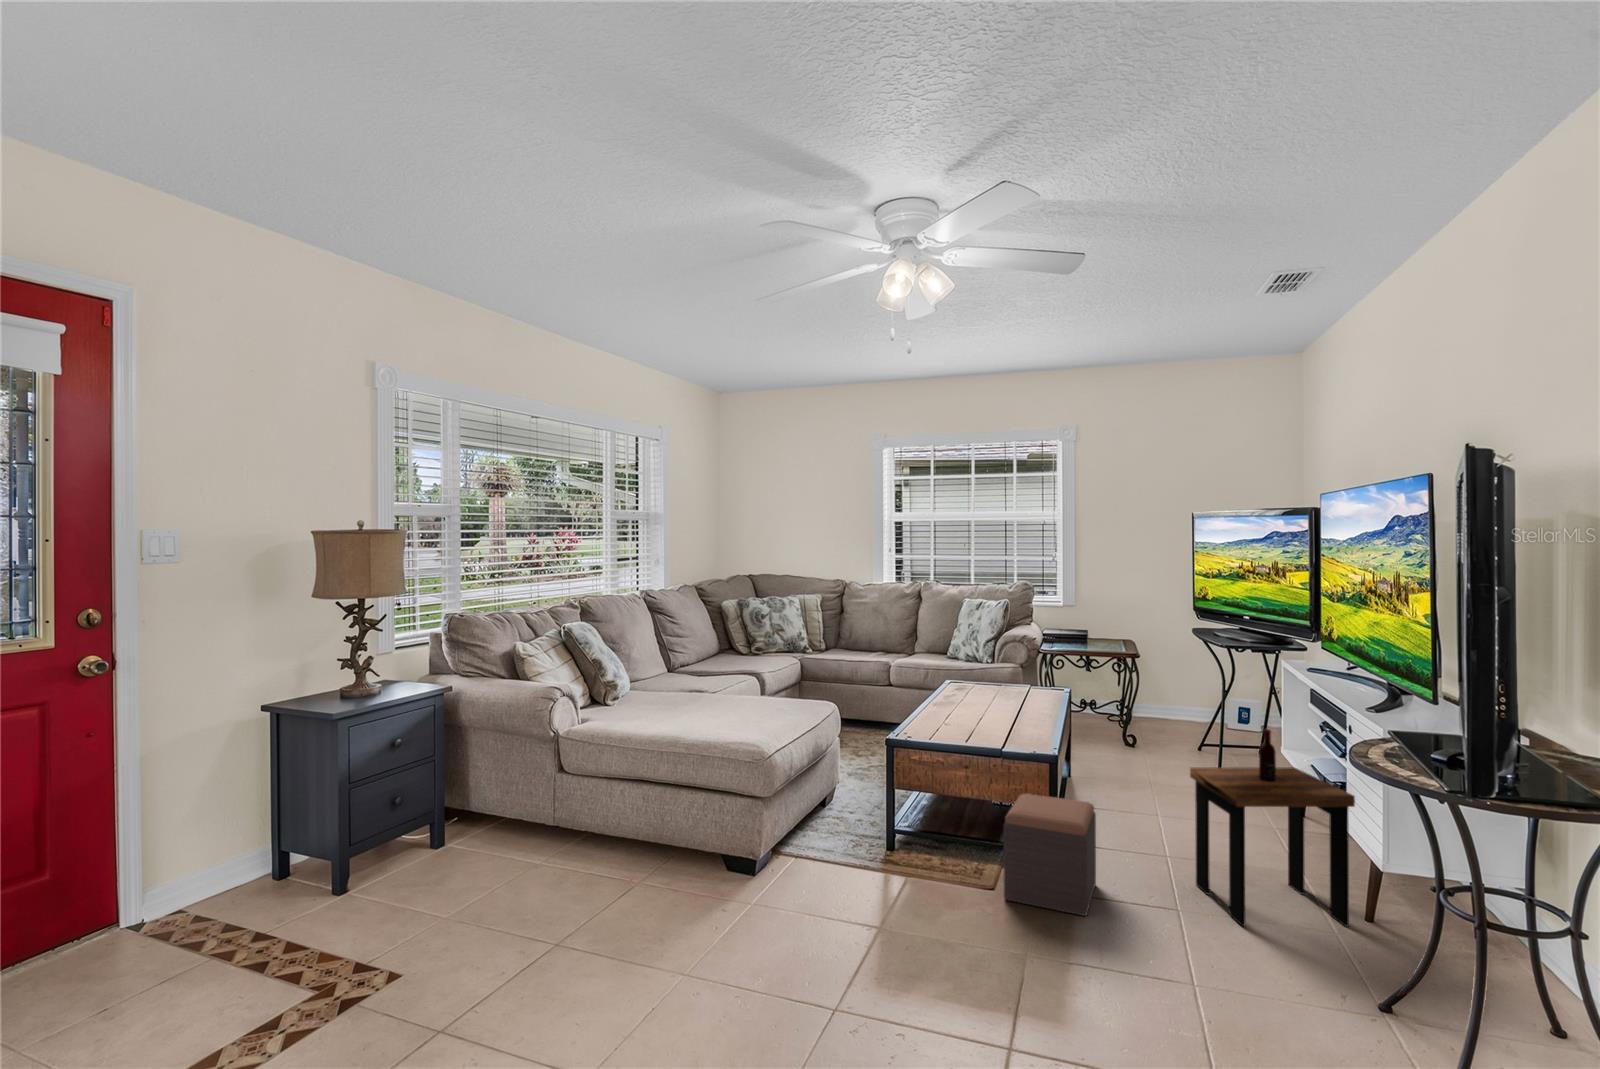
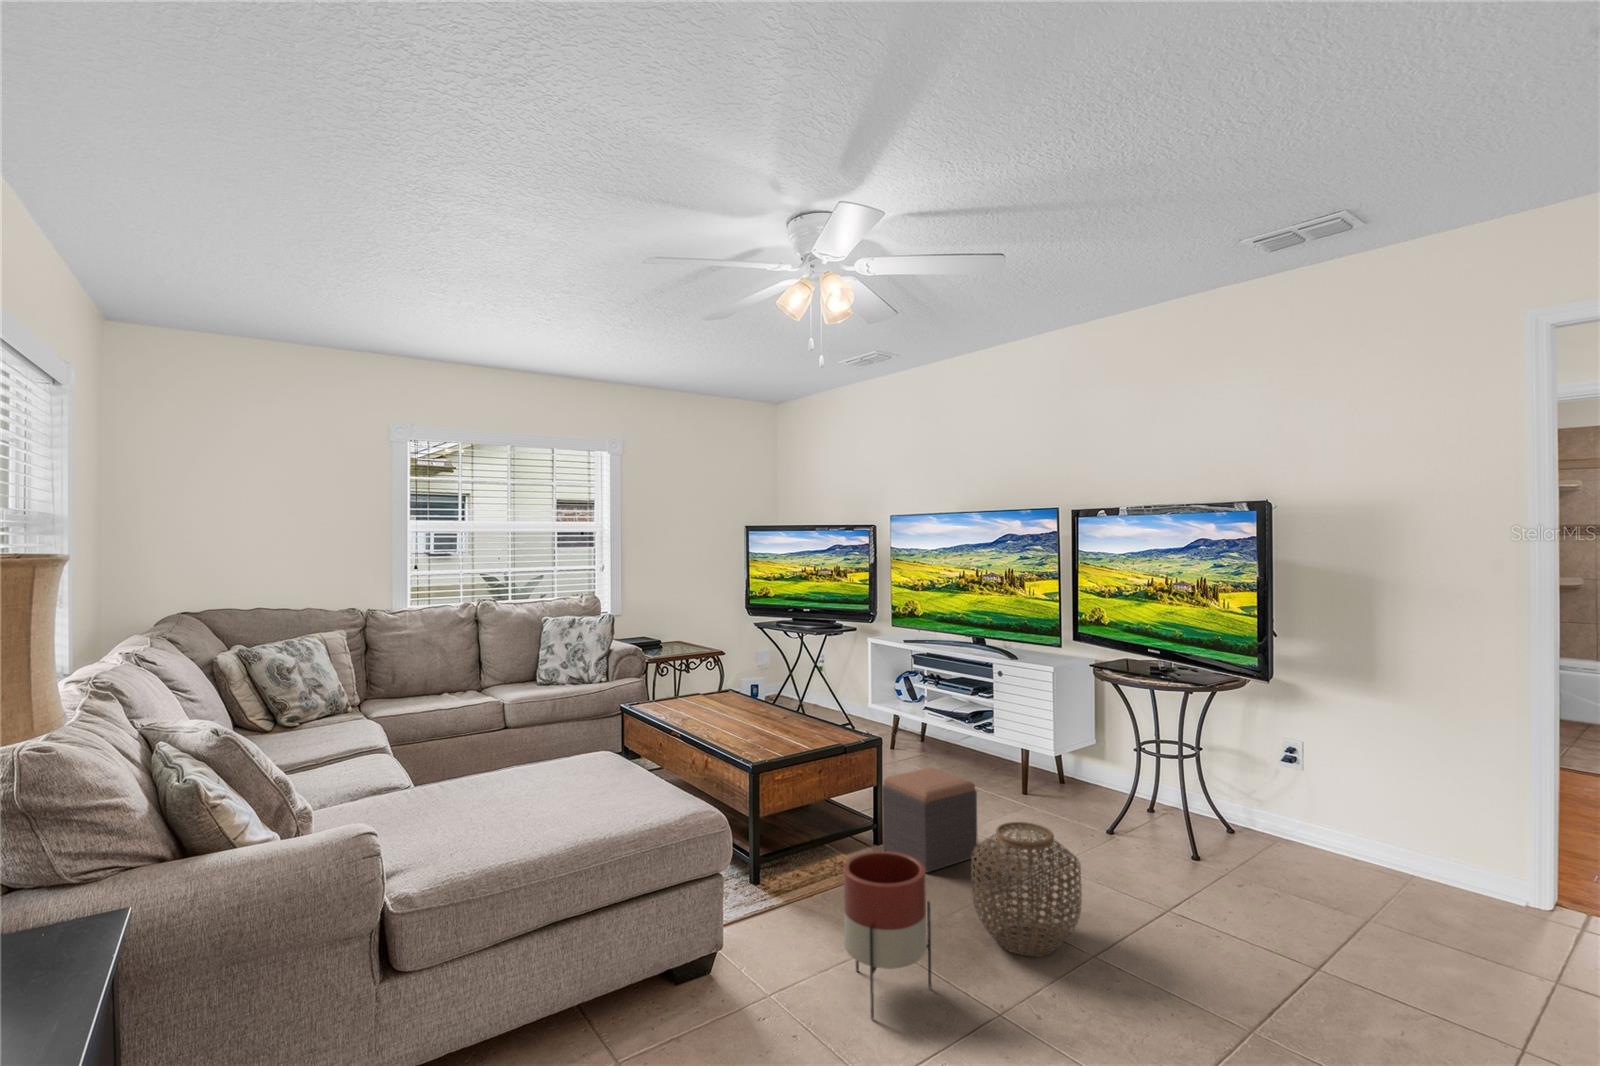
side table: present [1190,729,1355,927] -> none [959,679,1047,821]
planter: none [744,808,821,945] -> present [843,851,931,1019]
woven basket: none [886,844,1004,992] -> present [971,822,1082,957]

